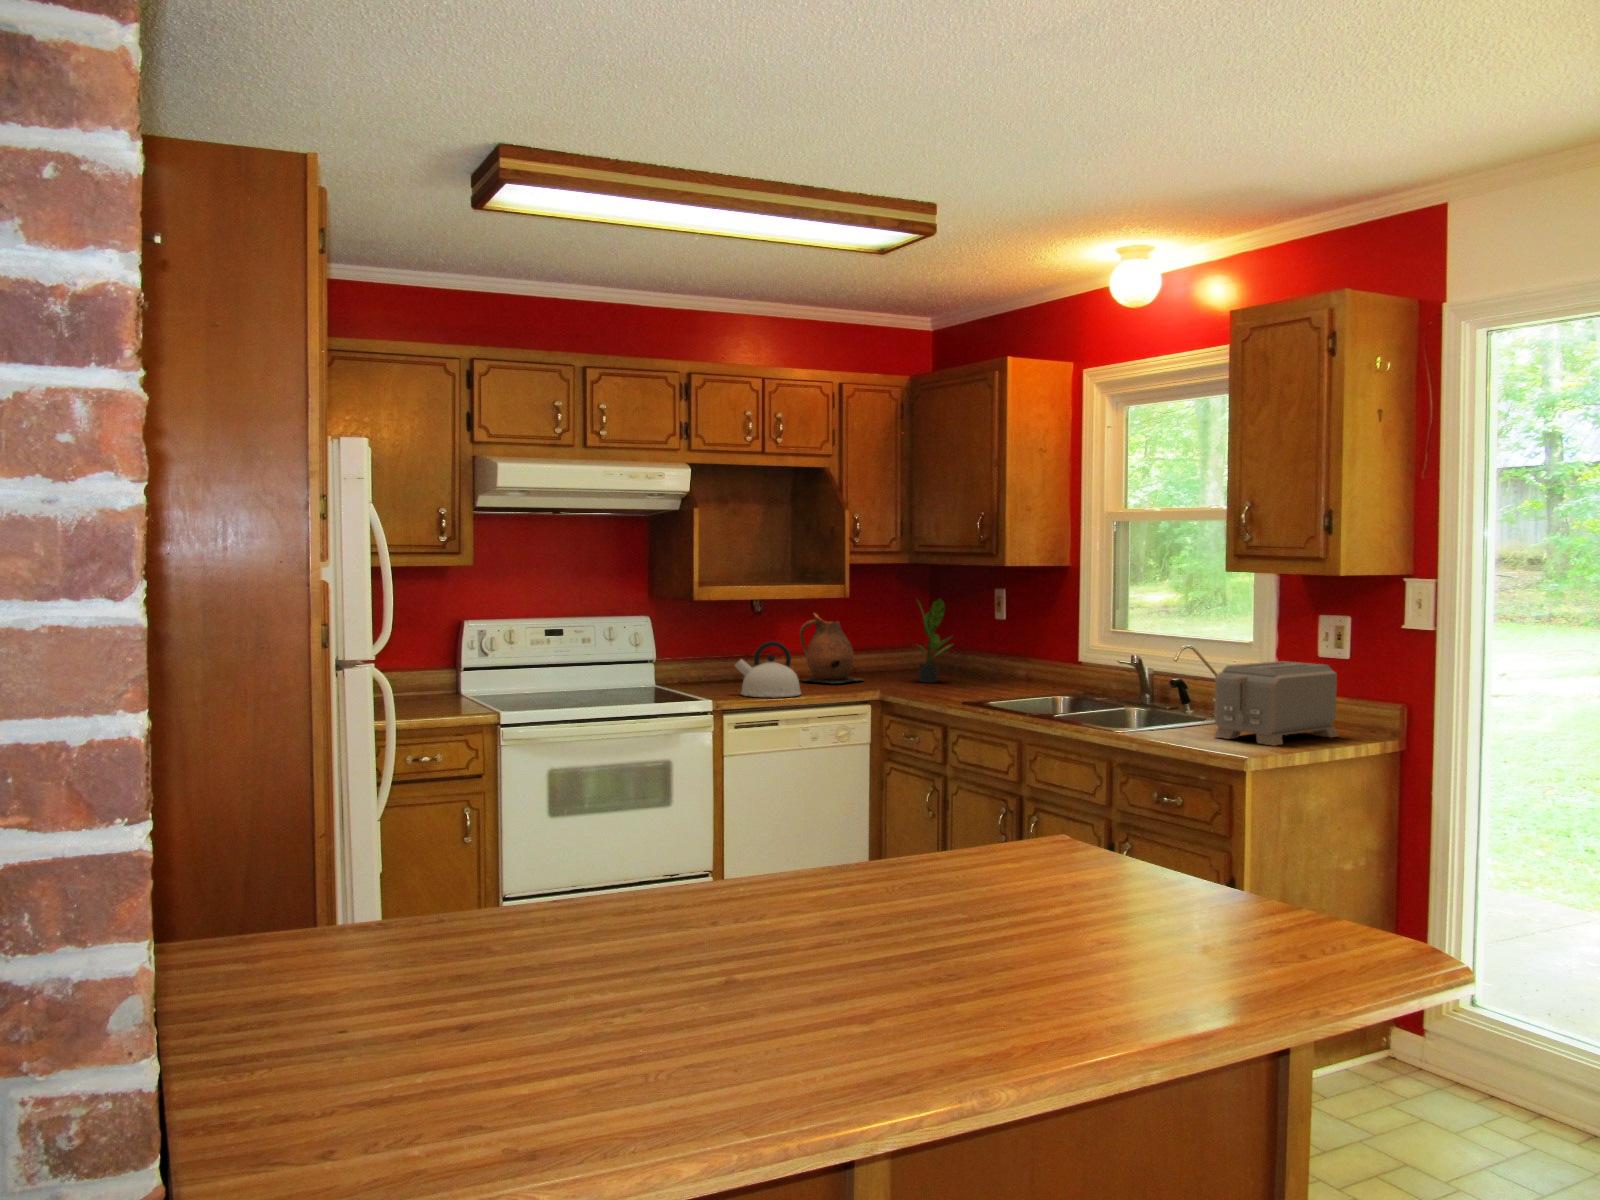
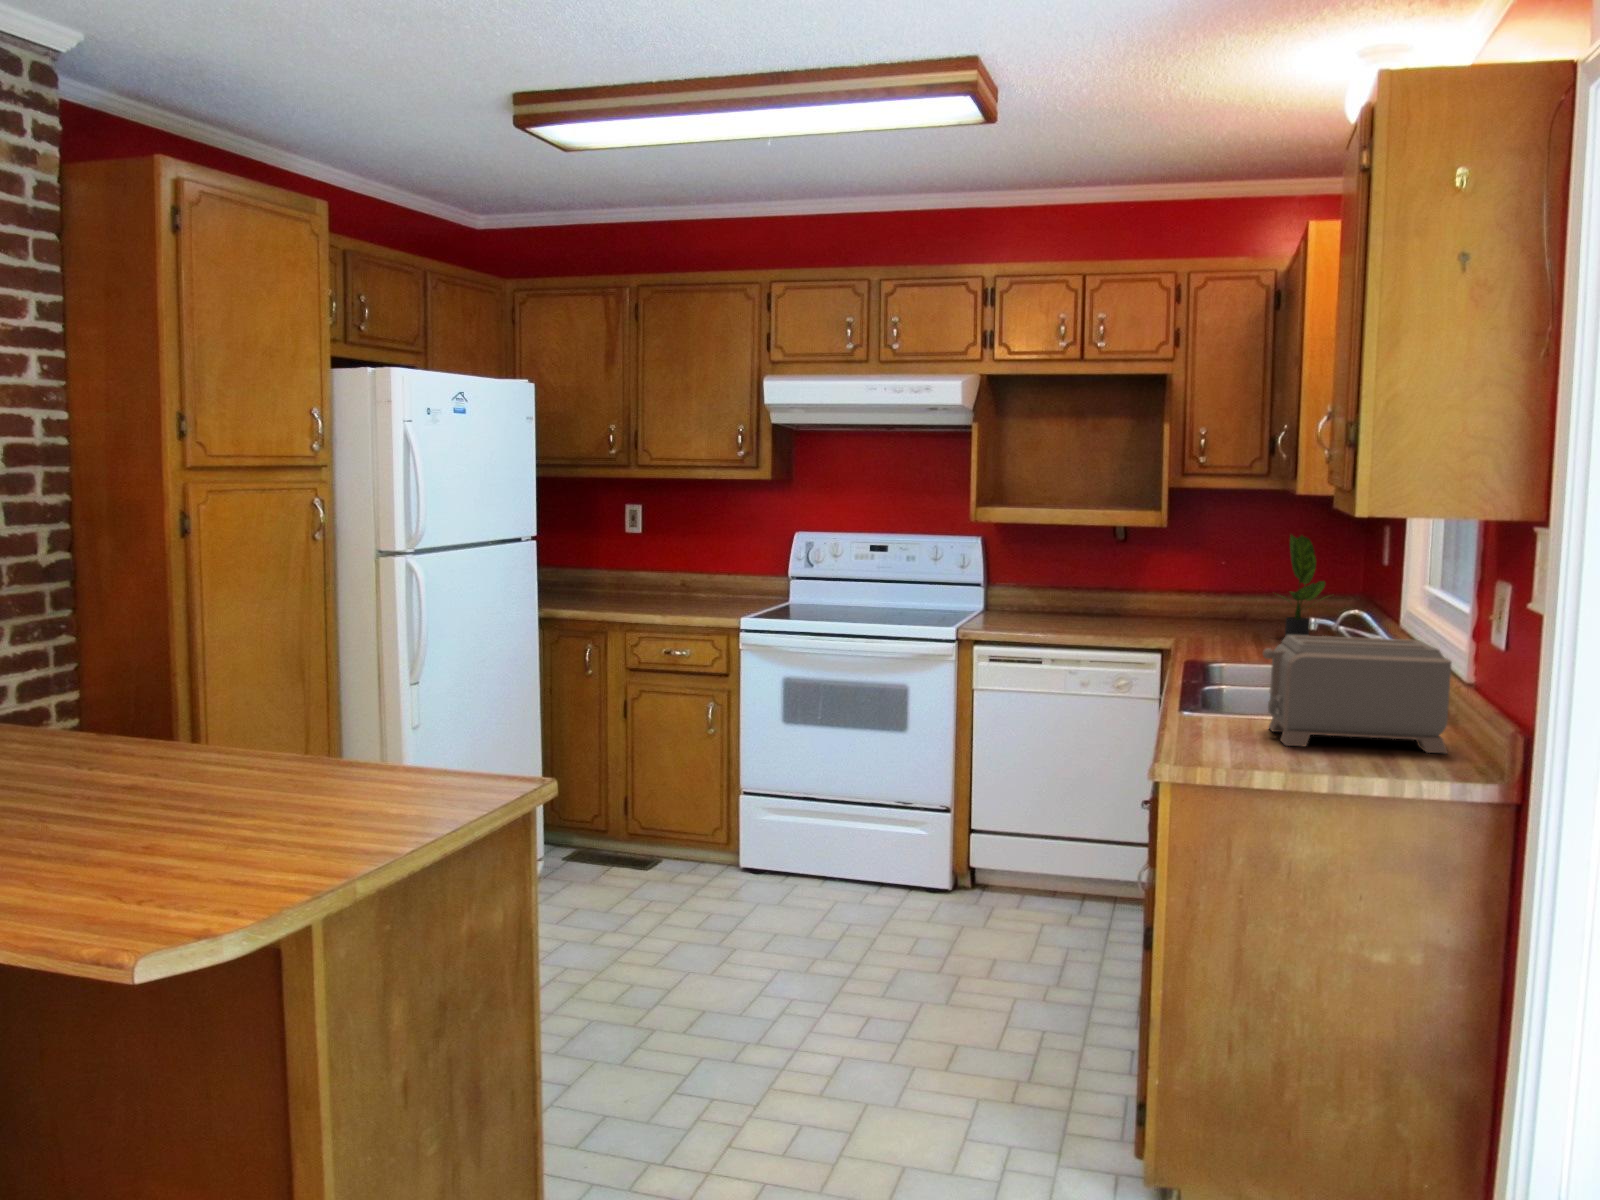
ceramic pitcher: present [800,613,862,684] -> none [1149,546,1227,631]
kettle: present [735,641,801,697] -> none [1013,572,1082,635]

